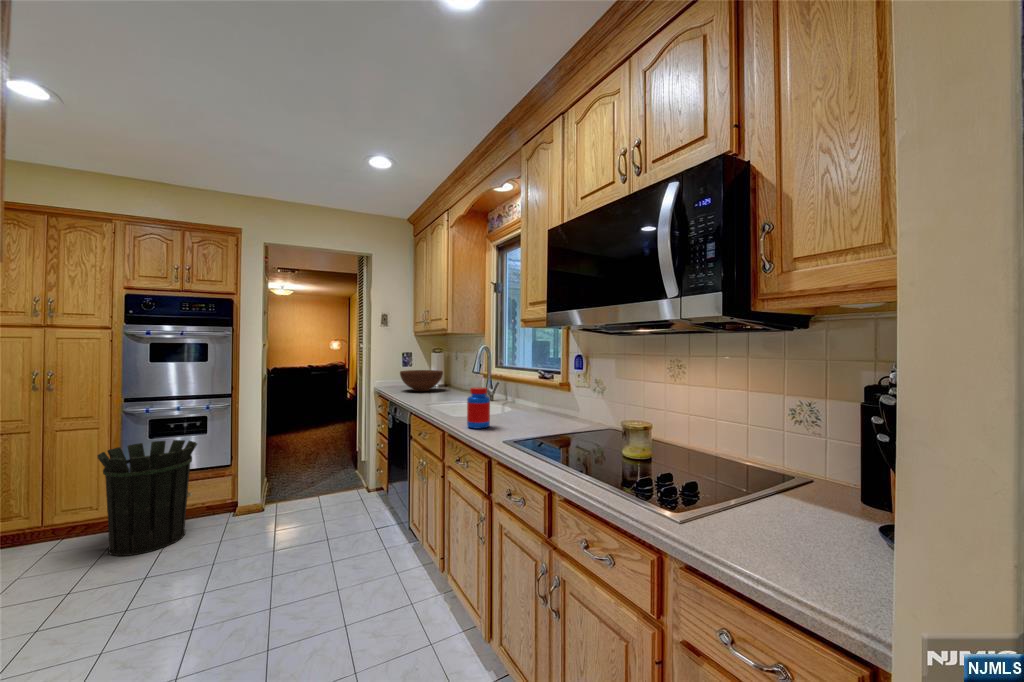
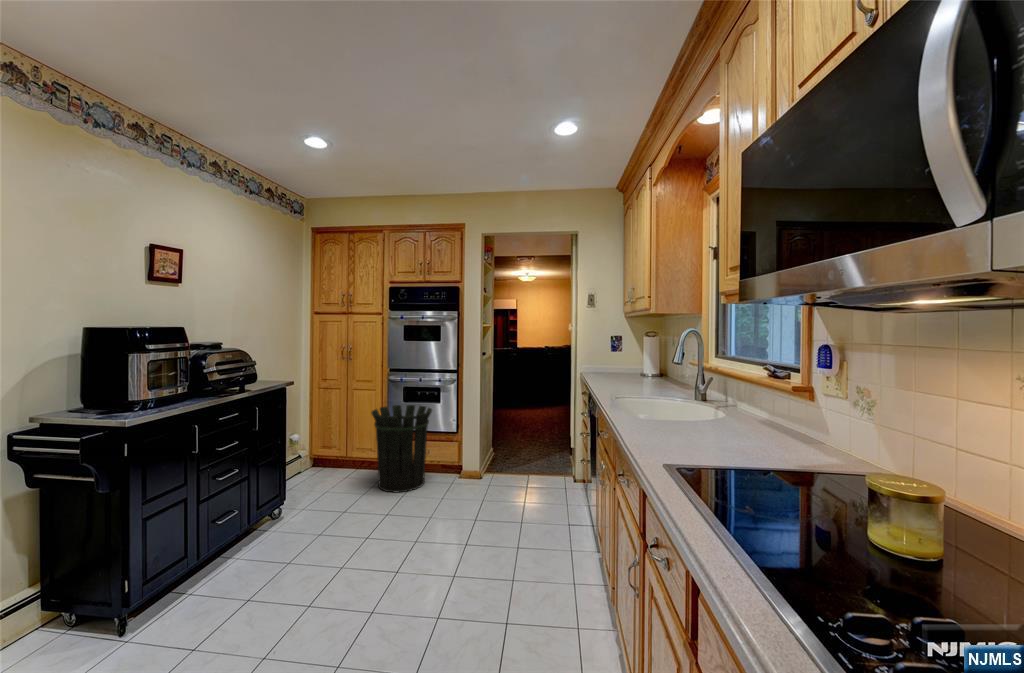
fruit bowl: present [400,370,443,391] -> none [601,357,651,381]
jar: present [467,387,490,429] -> none [636,383,669,439]

